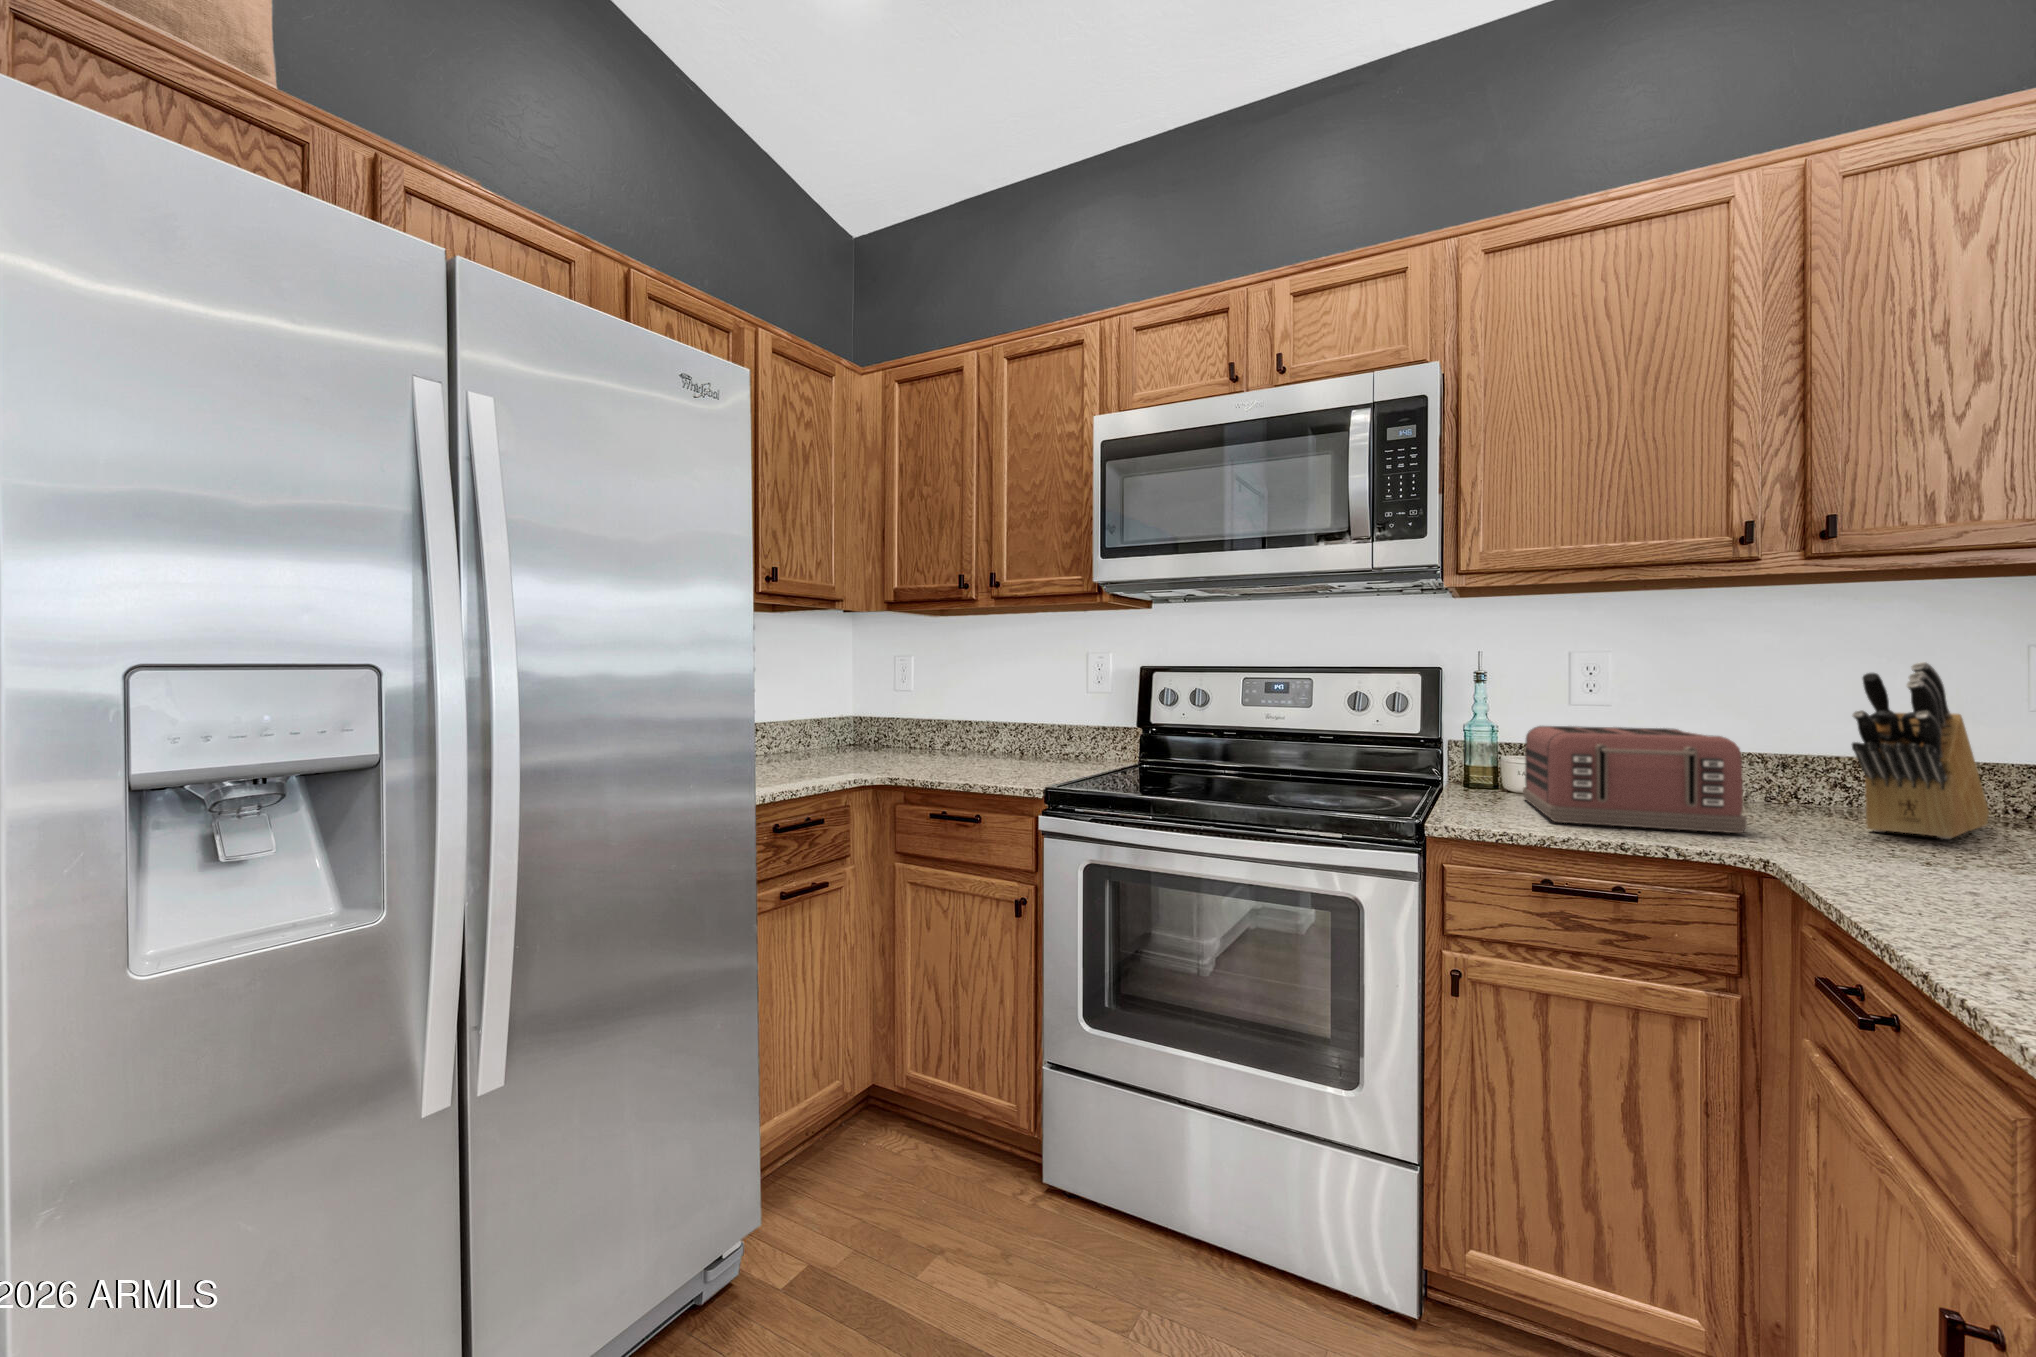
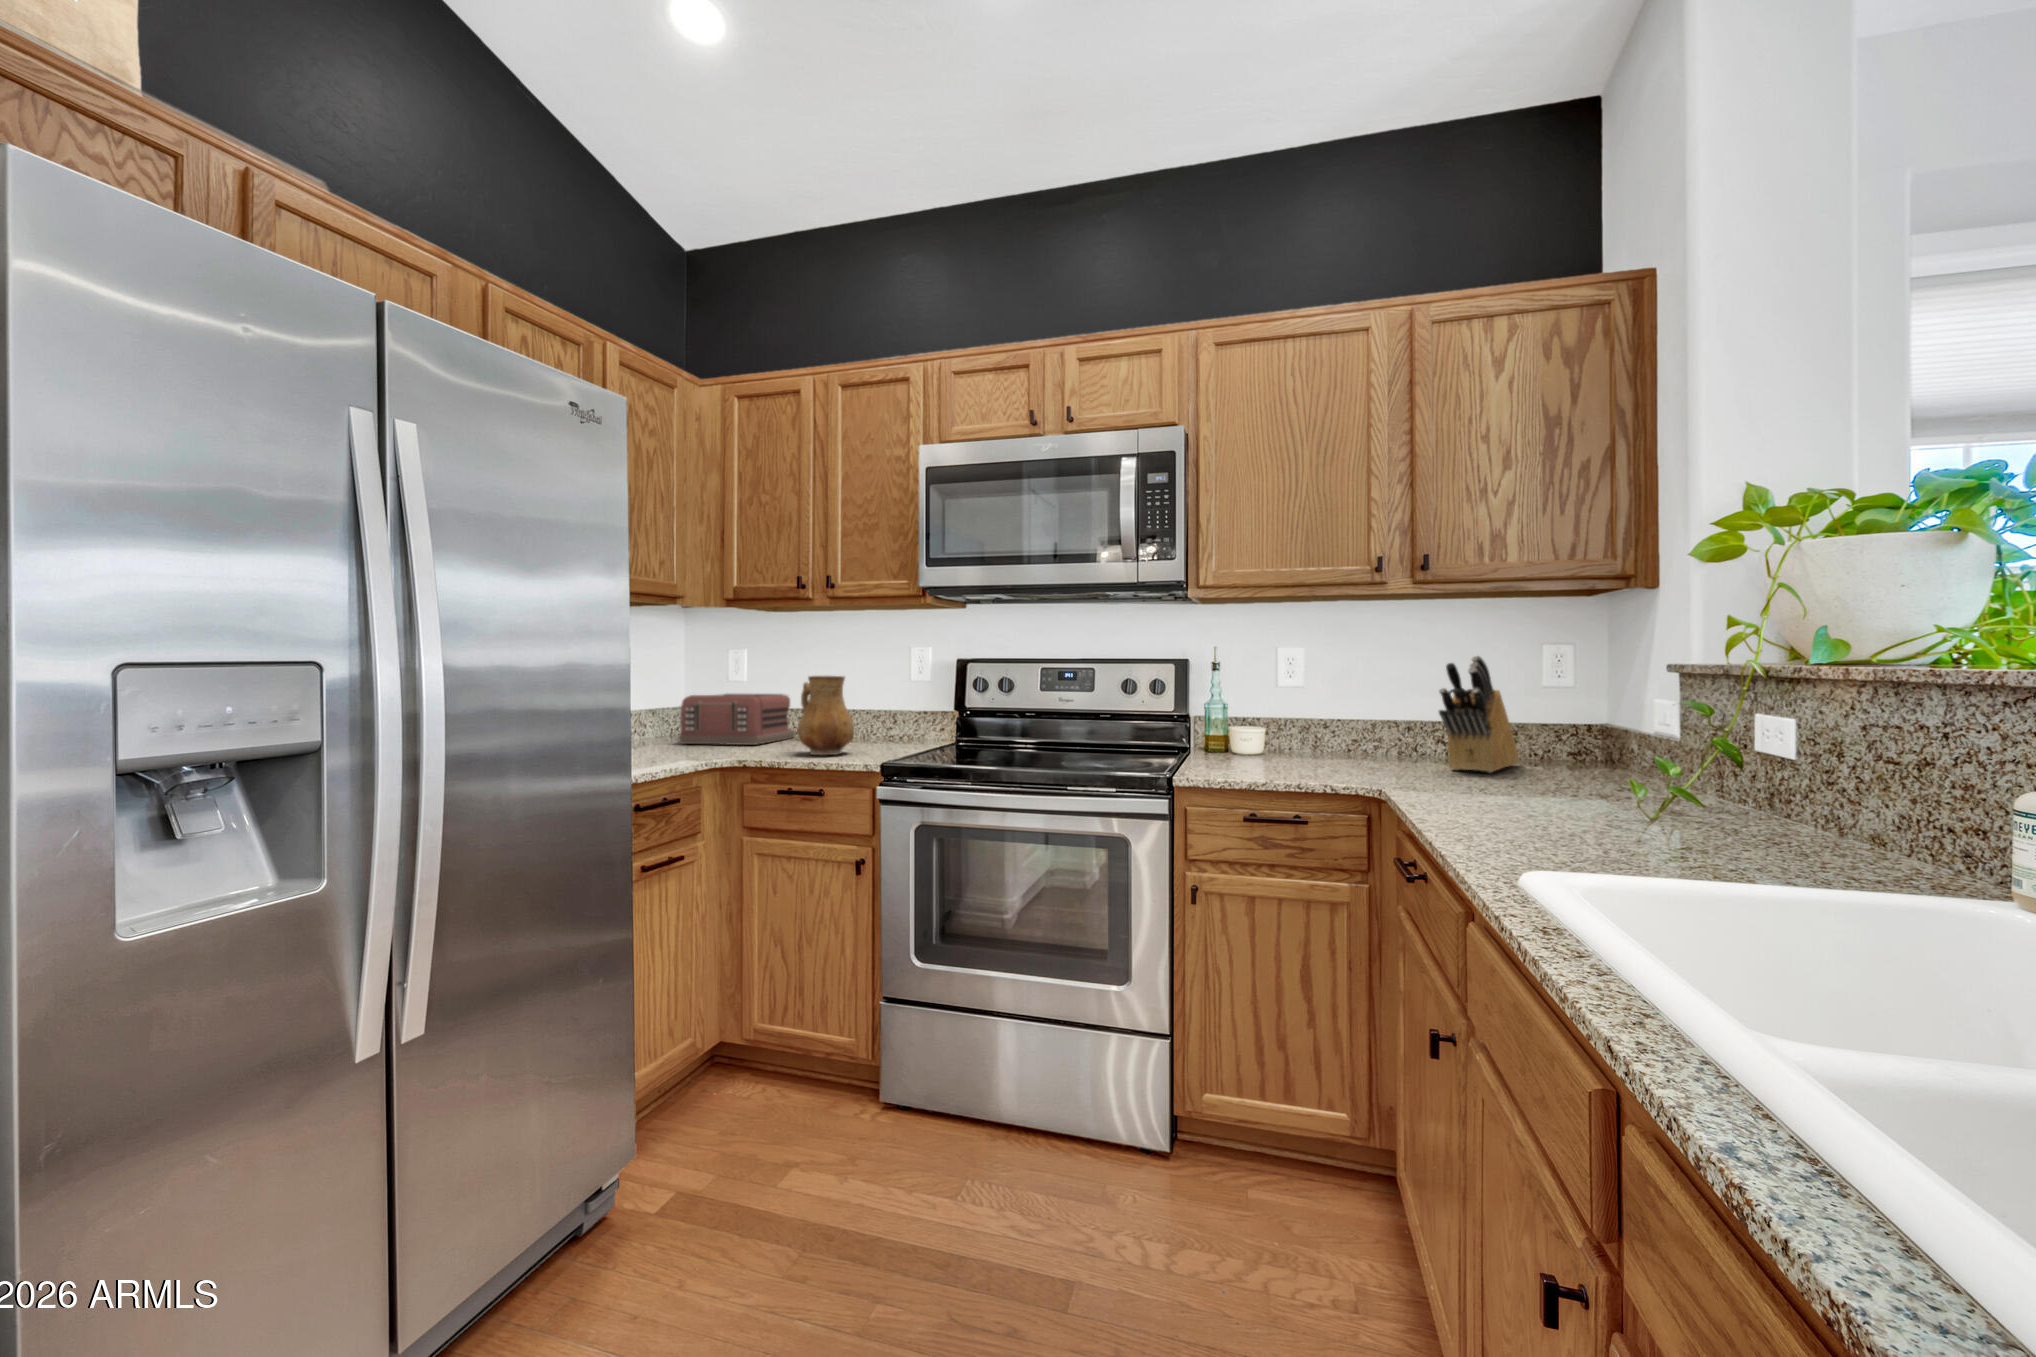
ceramic pitcher: none [956,684,1019,776] -> present [797,676,854,755]
toaster: present [1523,726,1747,833] -> present [679,694,796,745]

